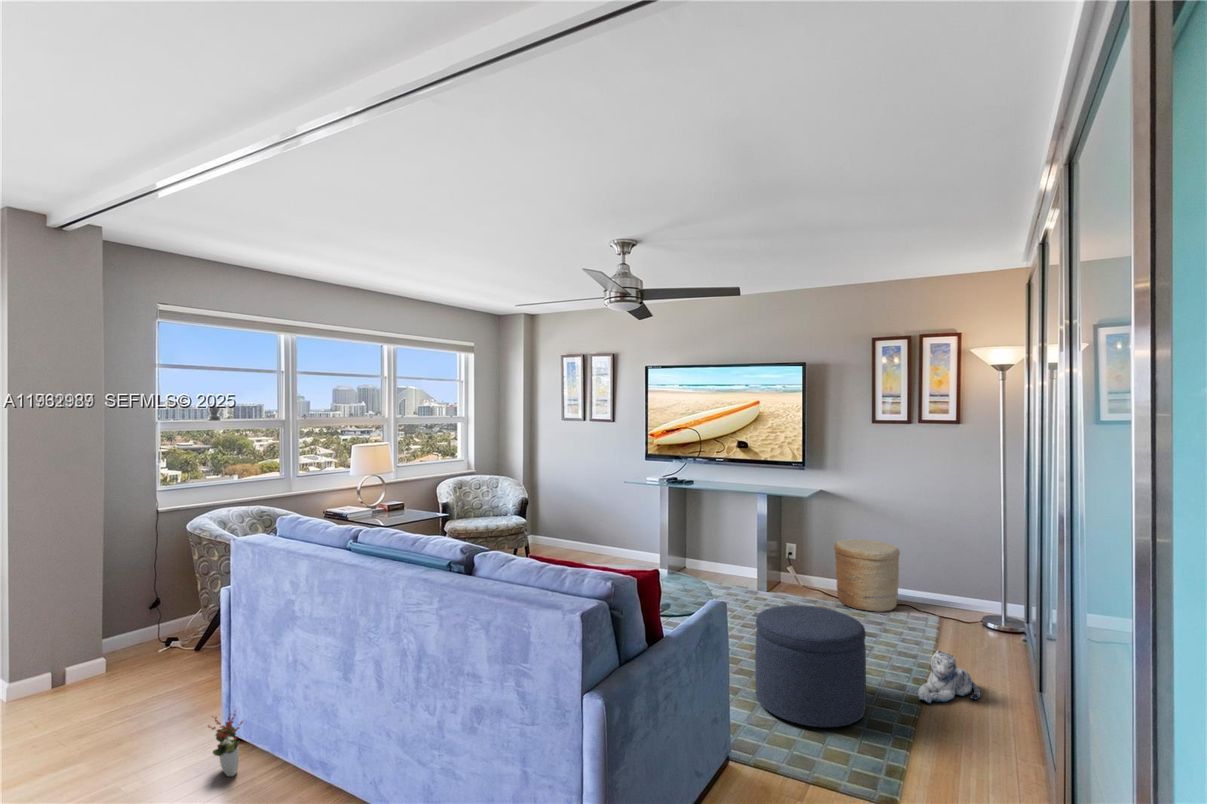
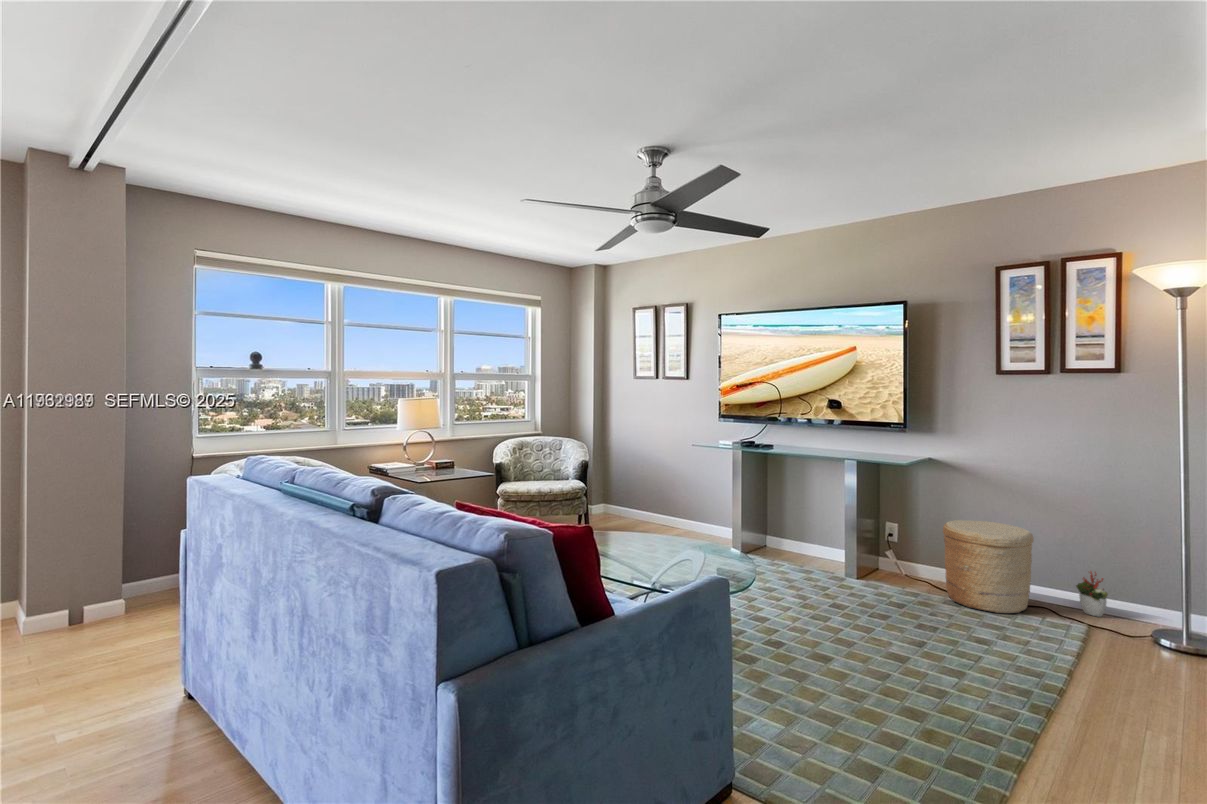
ottoman: present [755,605,866,727] -> none [798,594,951,760]
plush toy: present [918,651,981,703] -> none [1033,670,1134,744]
decorative plant: present [208,714,243,776] -> present [1076,571,1108,617]

